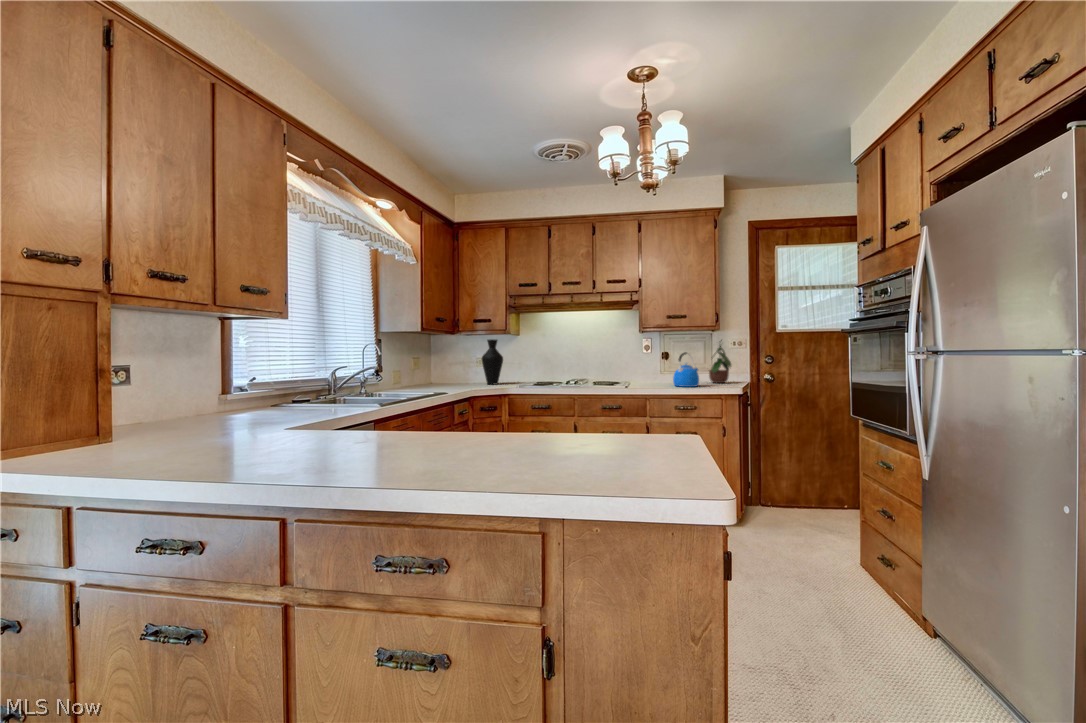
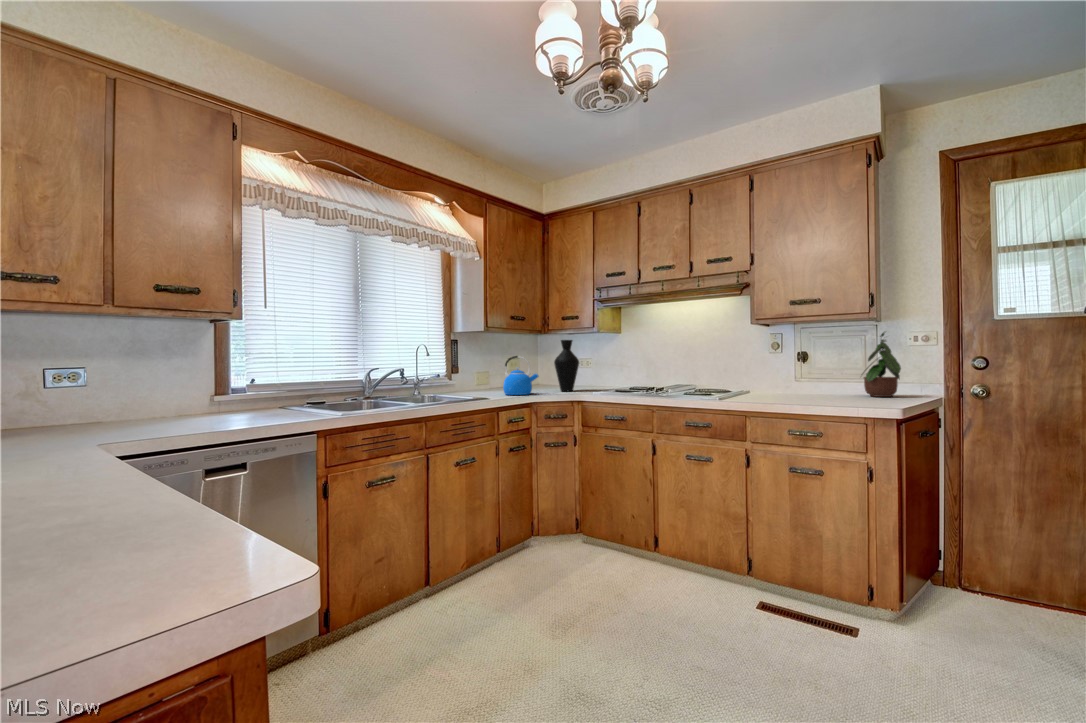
kettle: present [673,352,699,387] -> present [503,356,539,395]

